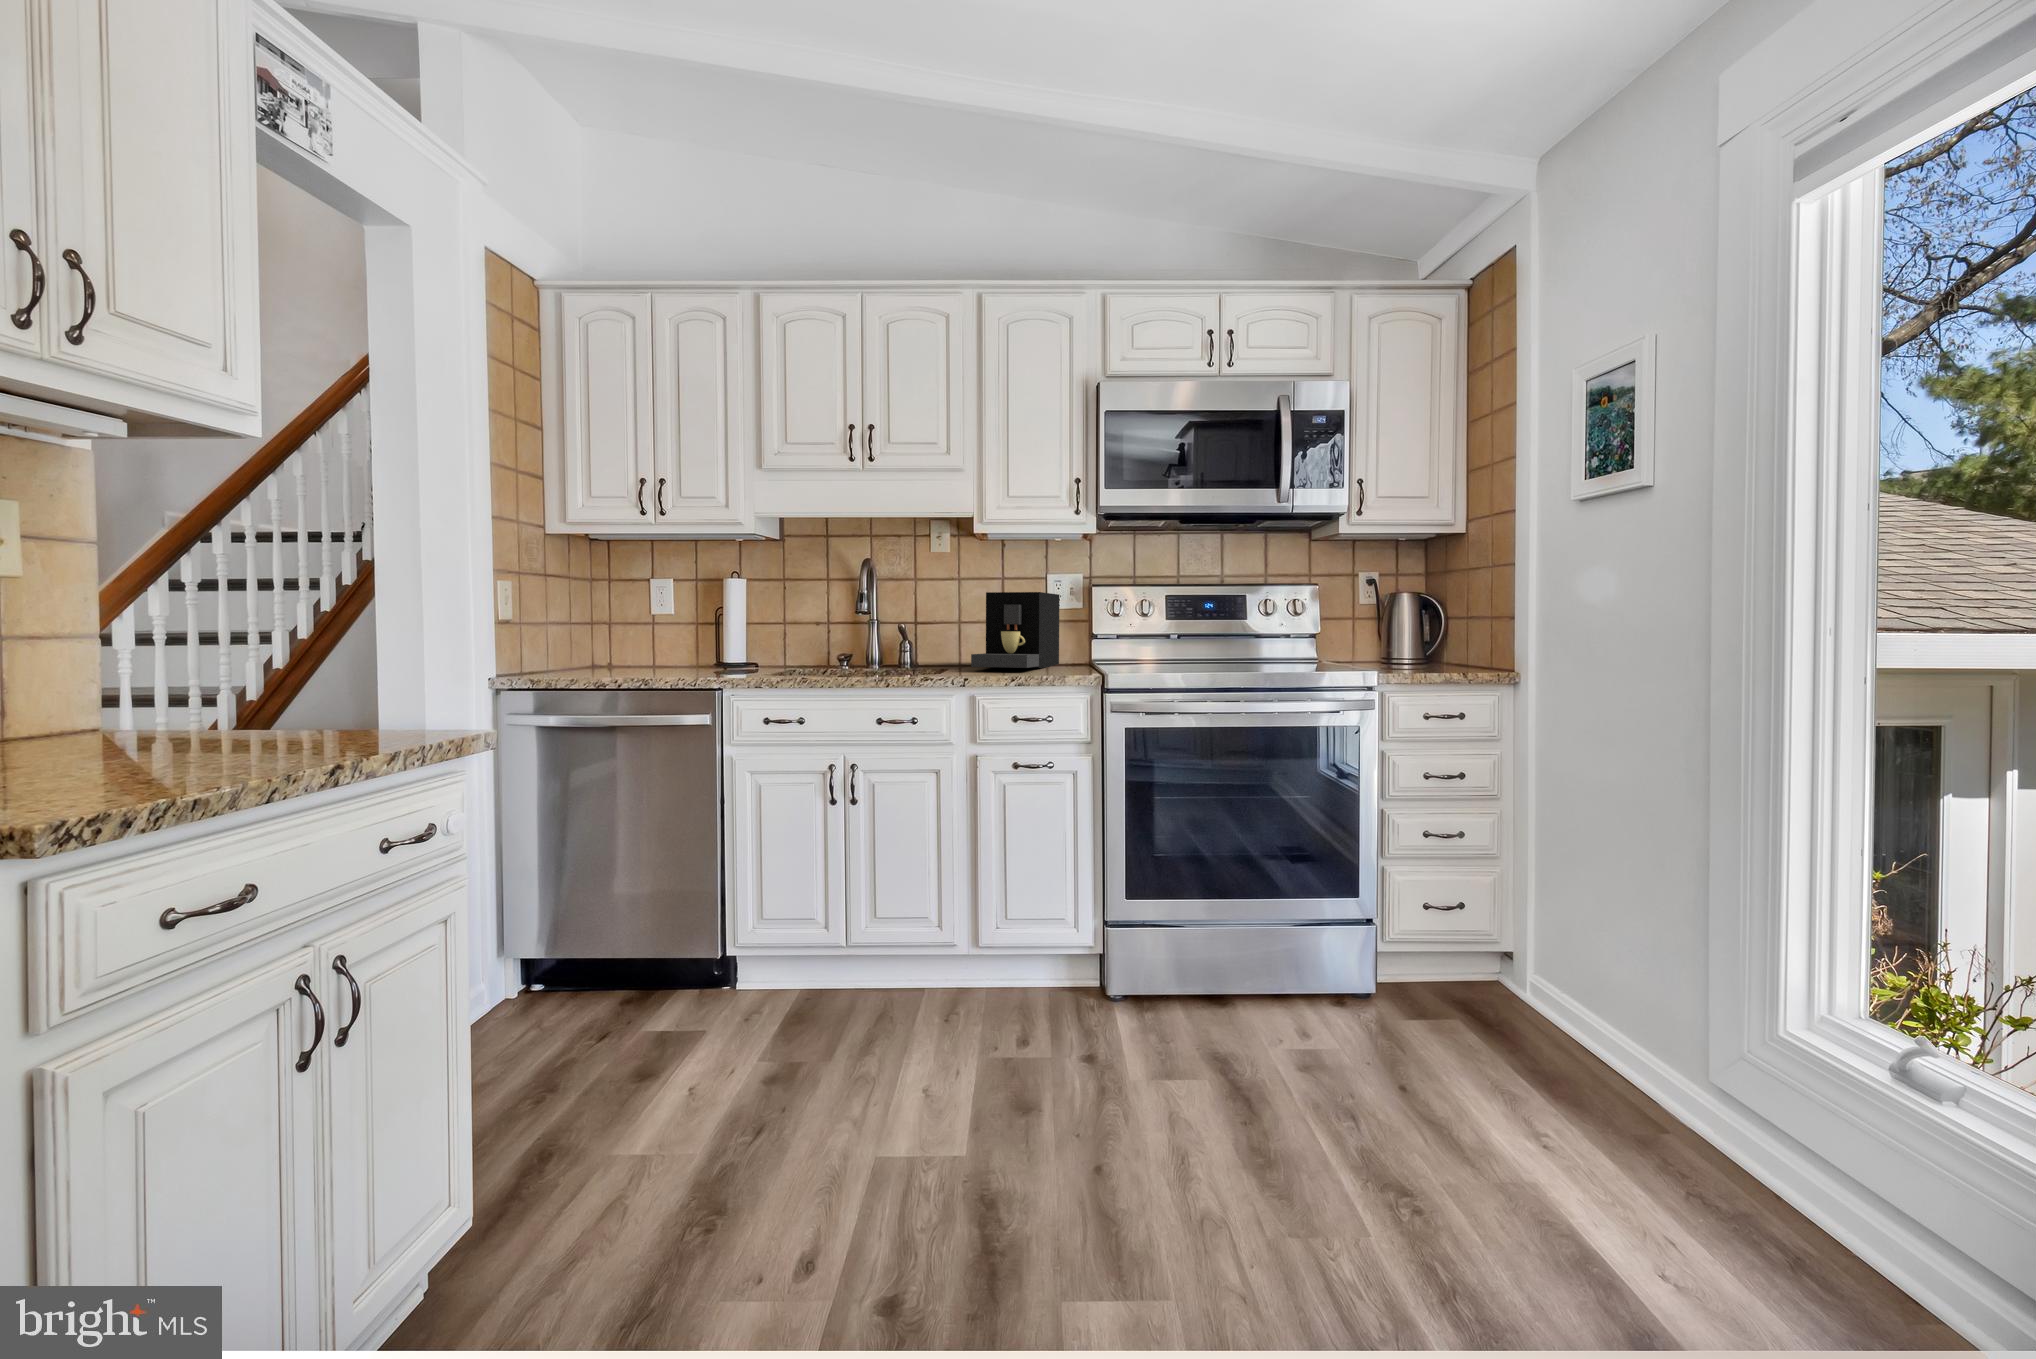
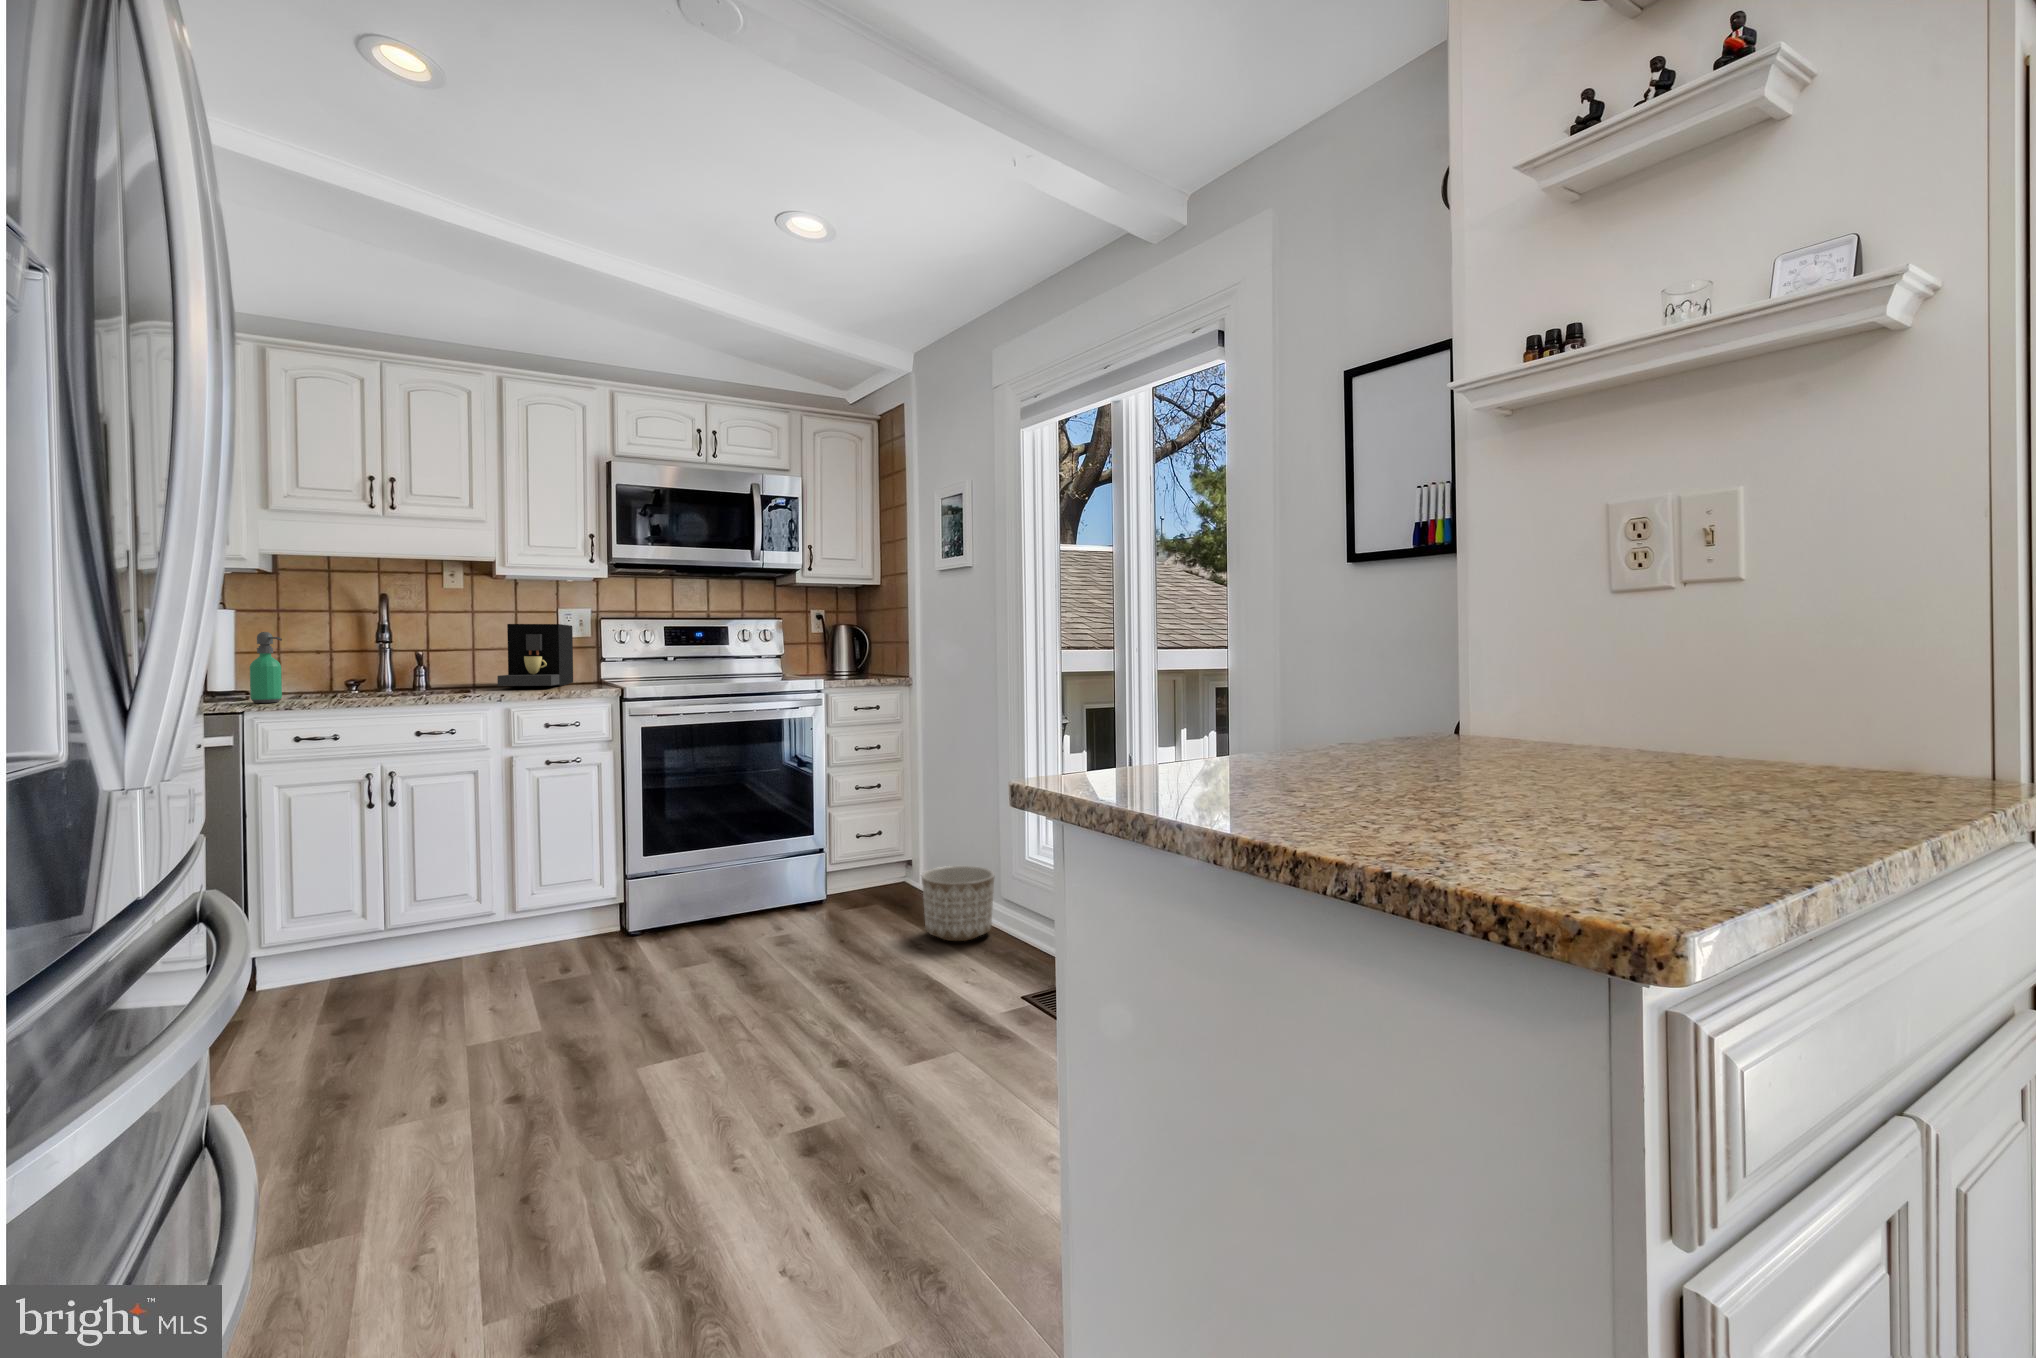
soap dispenser: none [735,602,763,679] -> present [250,632,282,703]
planter: none [1533,988,1677,1130] -> present [922,866,994,941]

